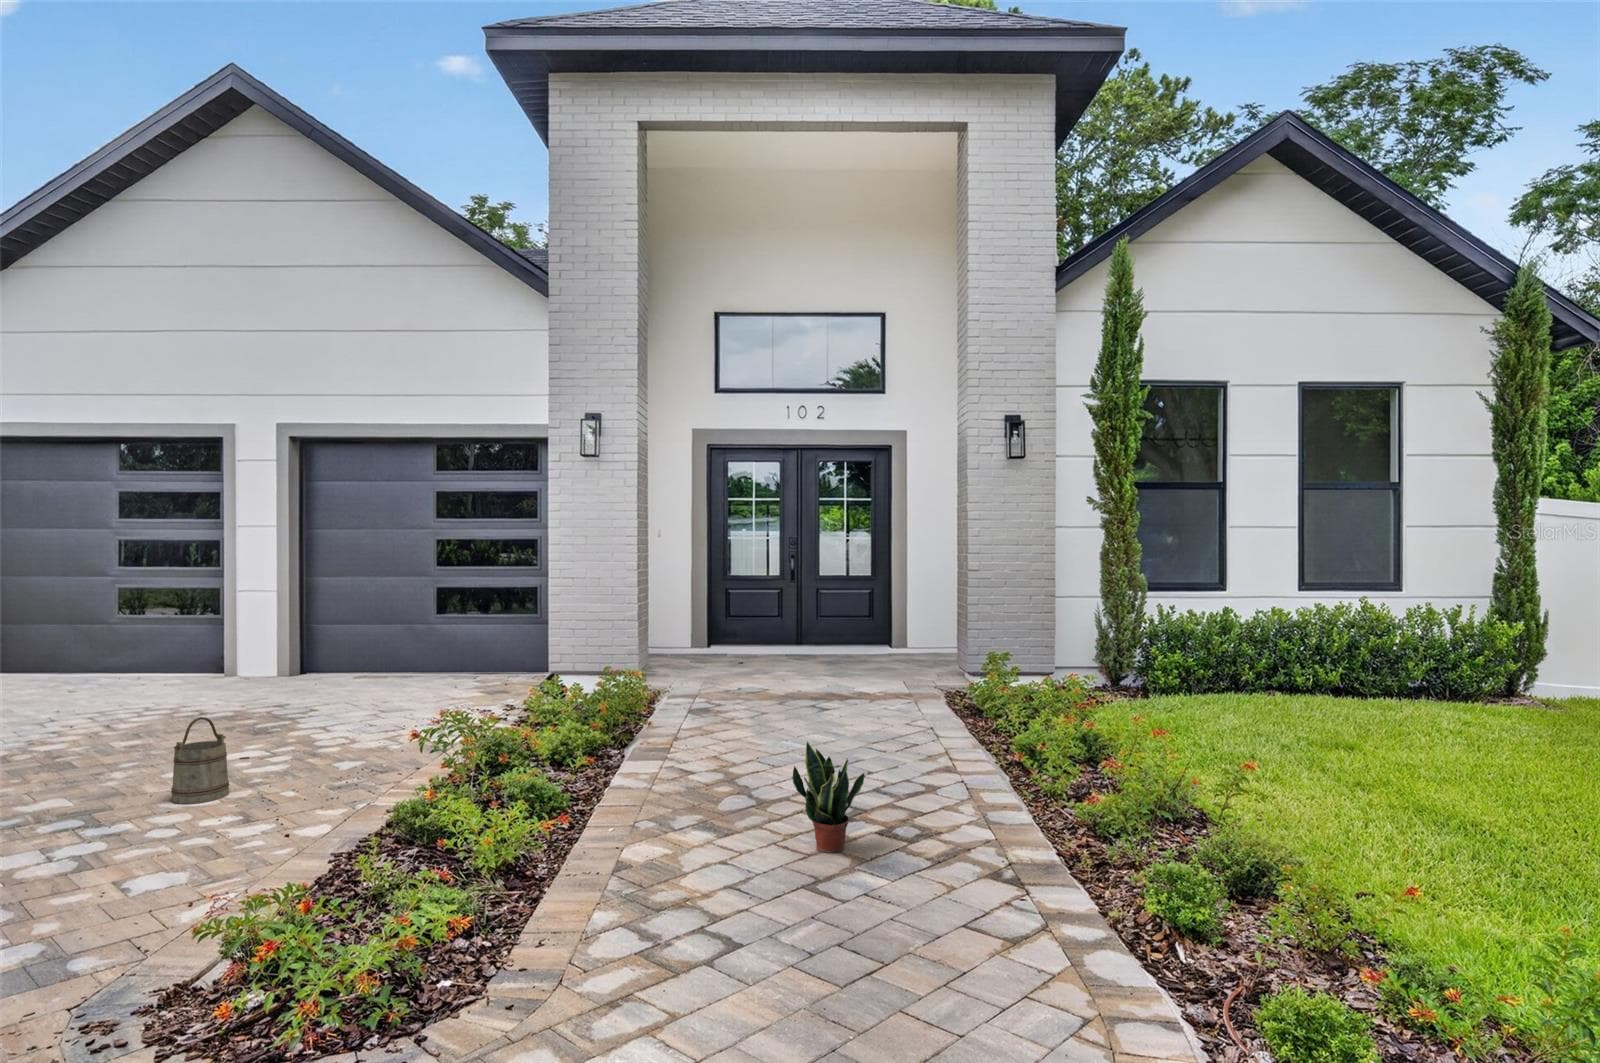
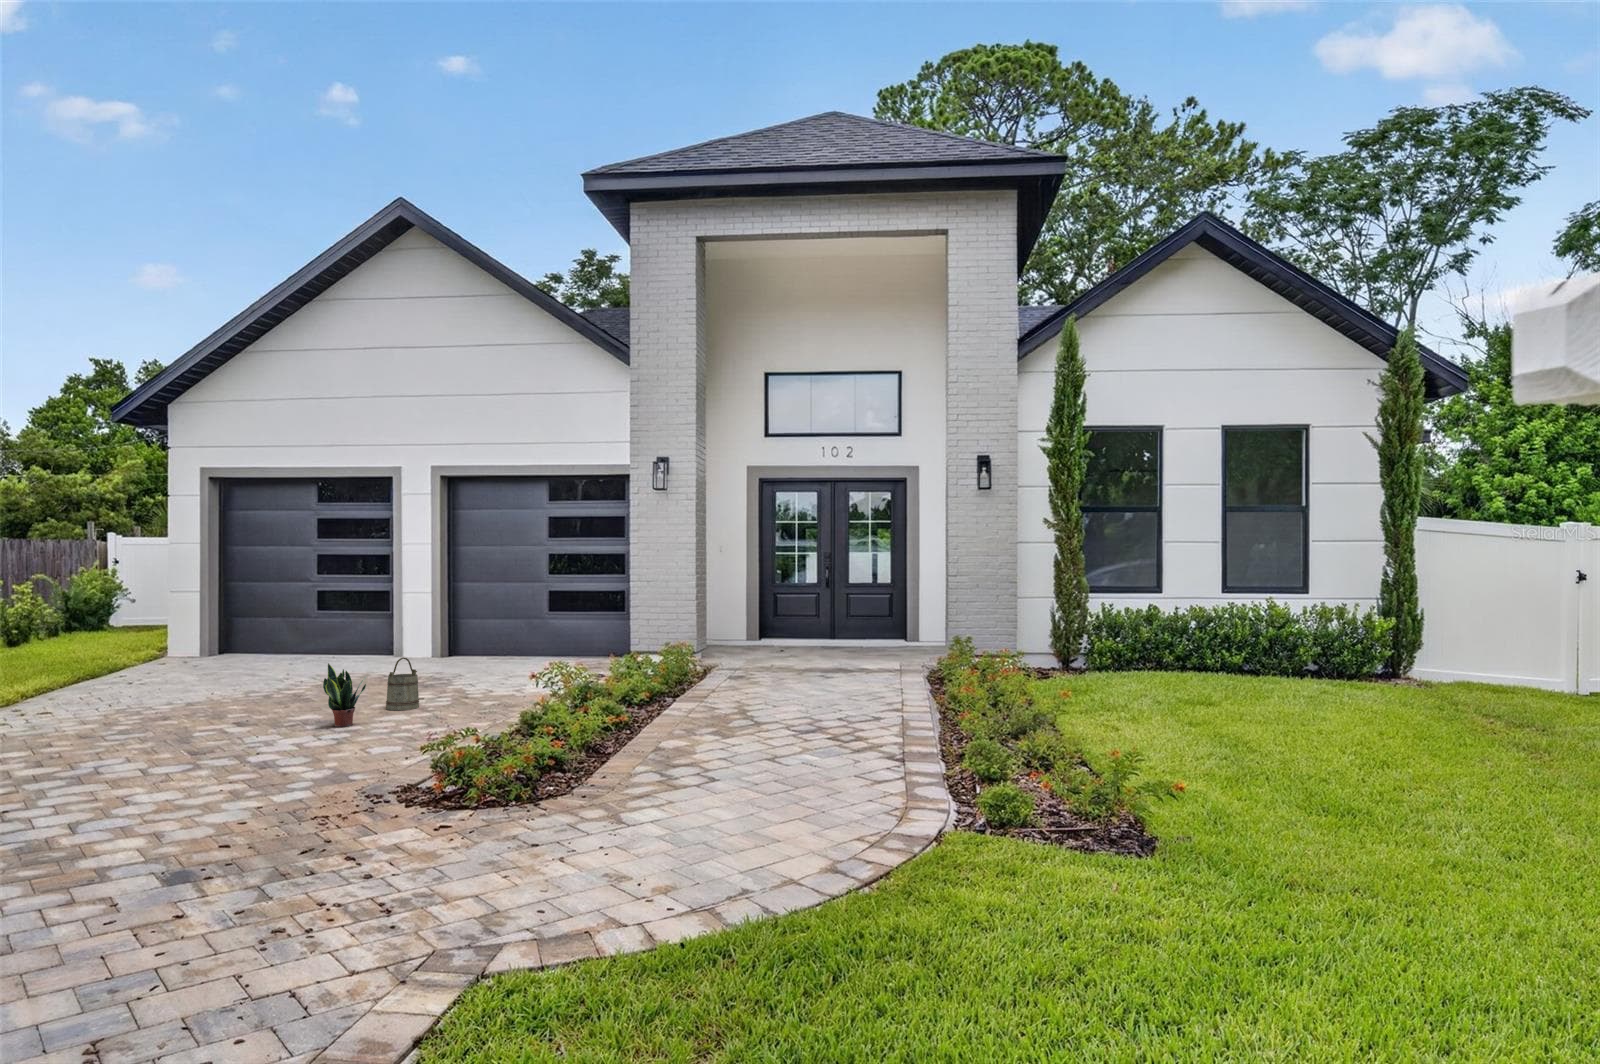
potted plant: present [792,742,864,853] -> present [323,664,366,727]

